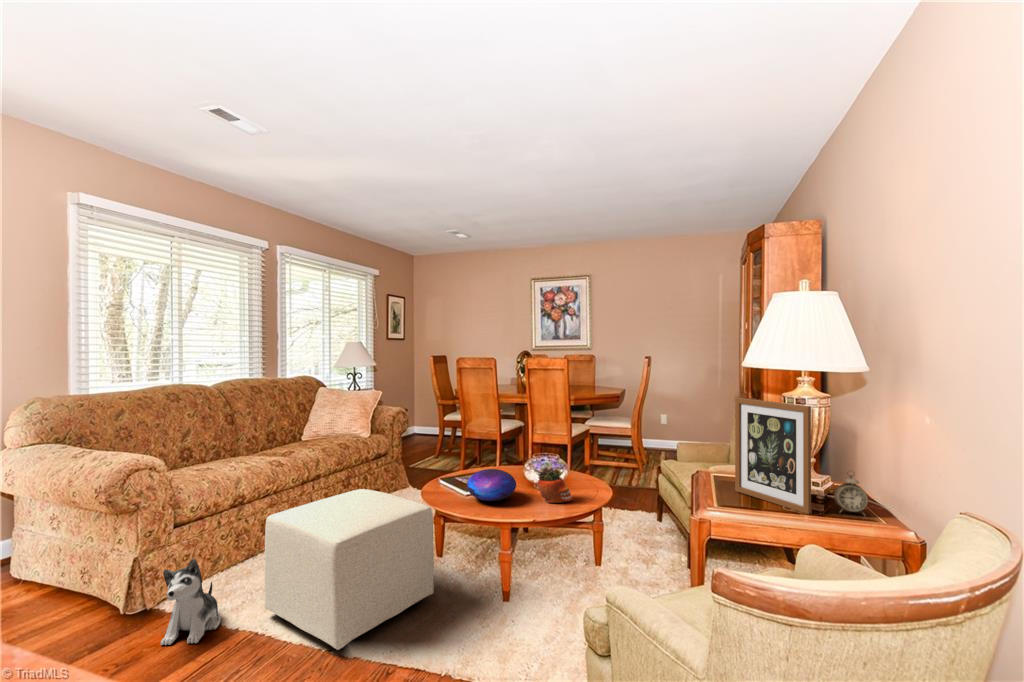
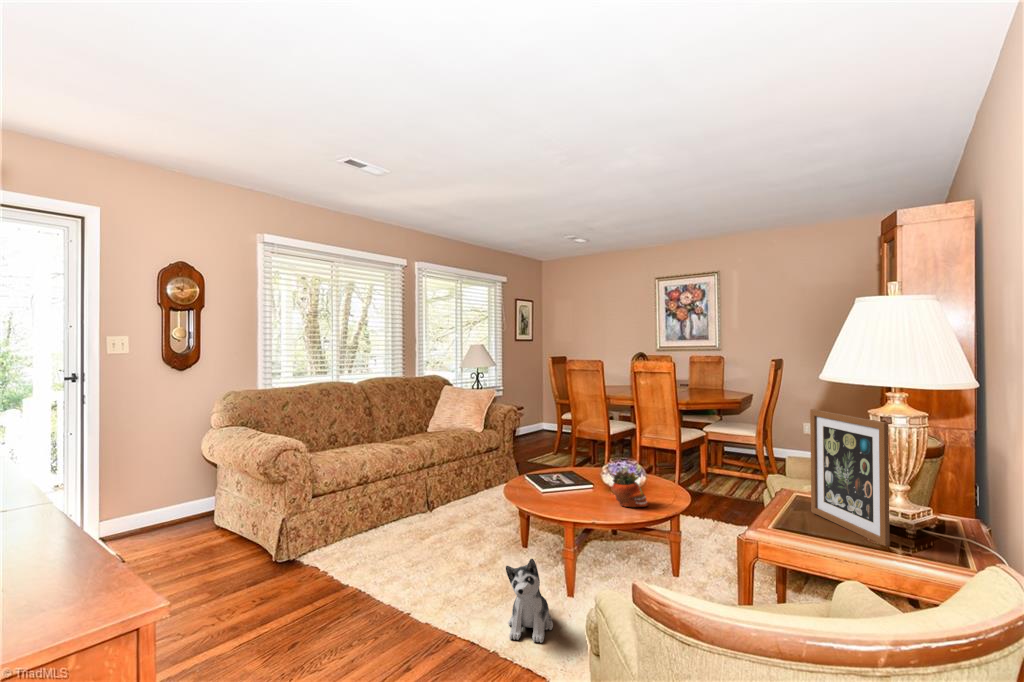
decorative orb: present [467,469,516,501] -> none [544,469,592,499]
alarm clock: present [834,472,868,516] -> none [925,501,969,557]
ottoman: present [265,489,434,650] -> none [369,478,507,614]
plush toy: present [161,559,220,645] -> present [506,559,553,643]

